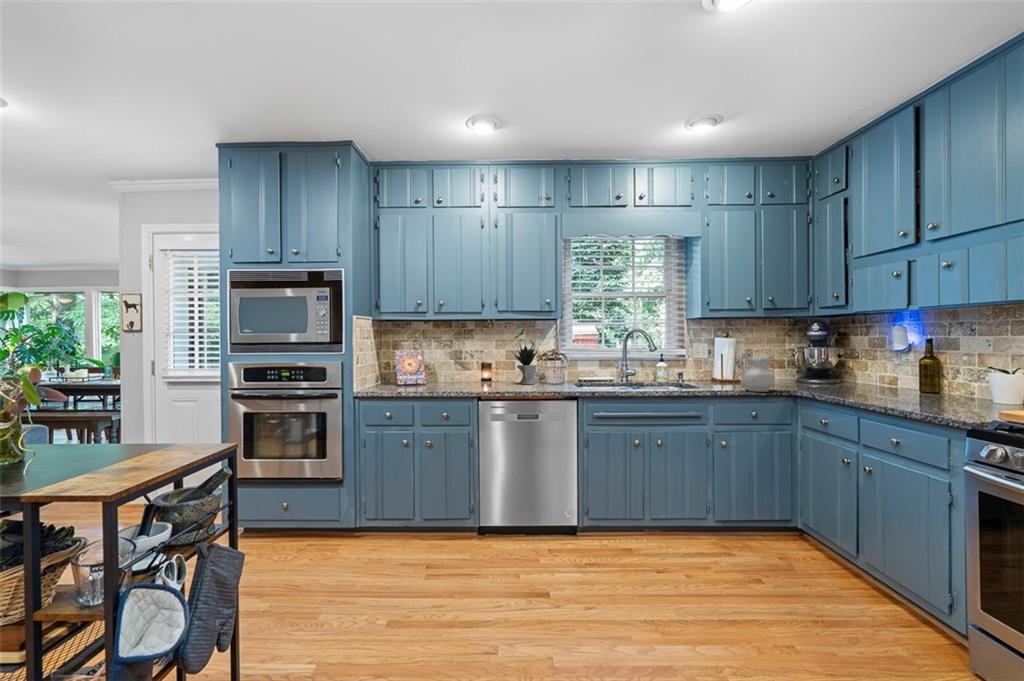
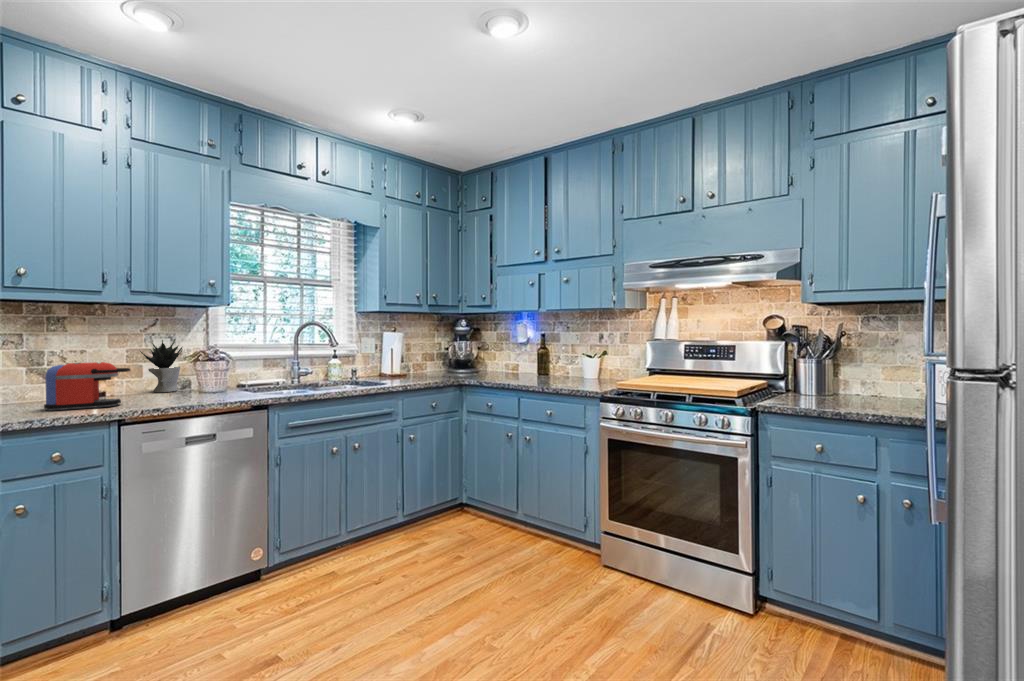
ceramic pitcher: present [739,353,775,392] -> none [413,347,441,381]
coffee maker: none [459,359,502,391] -> present [44,362,130,410]

